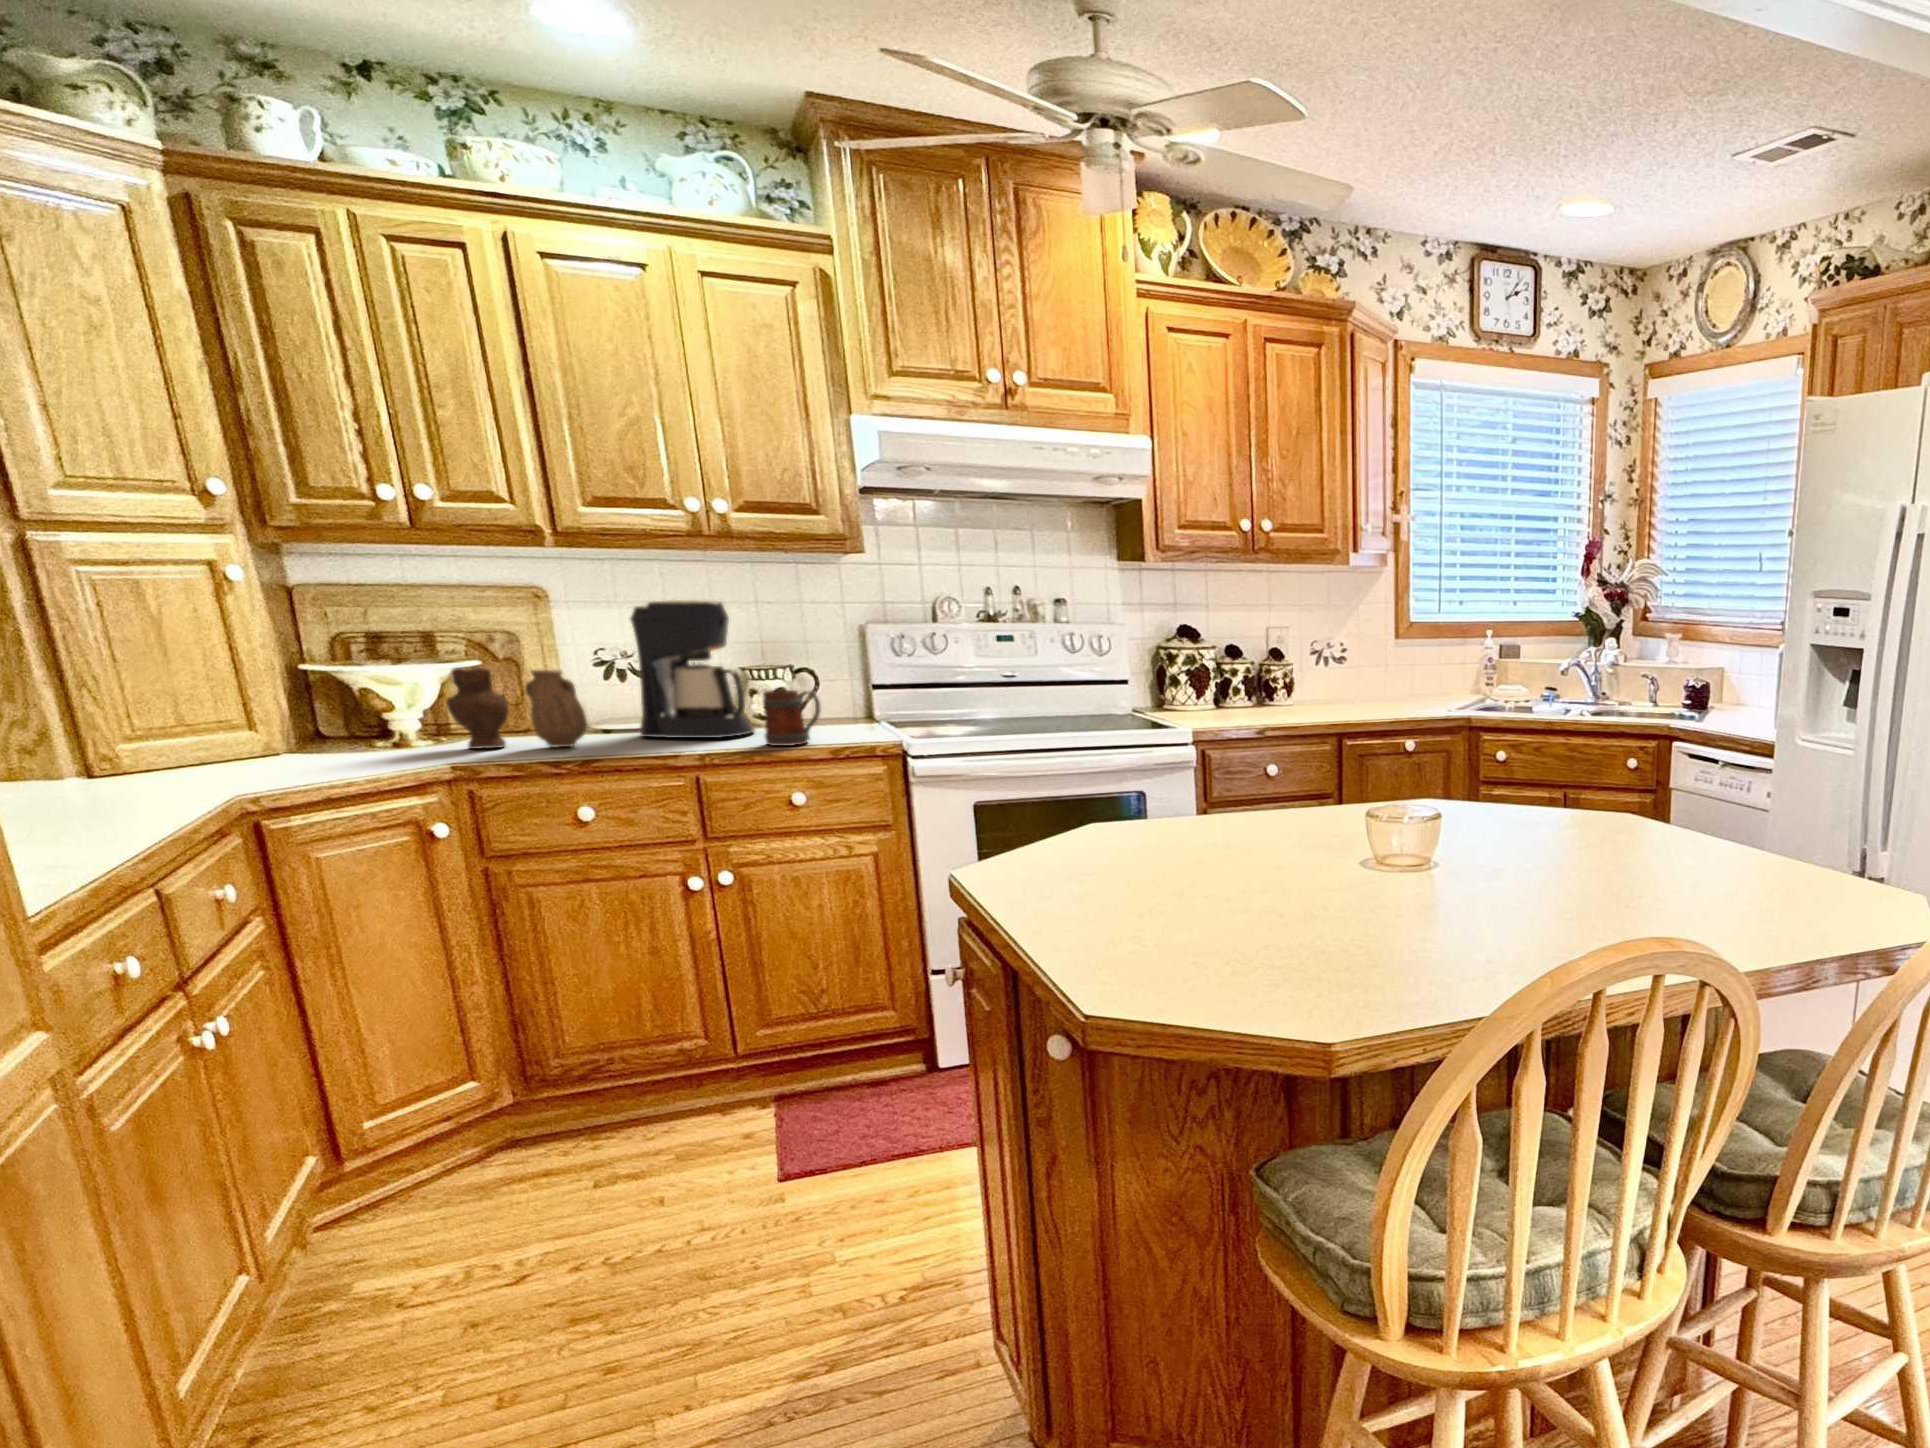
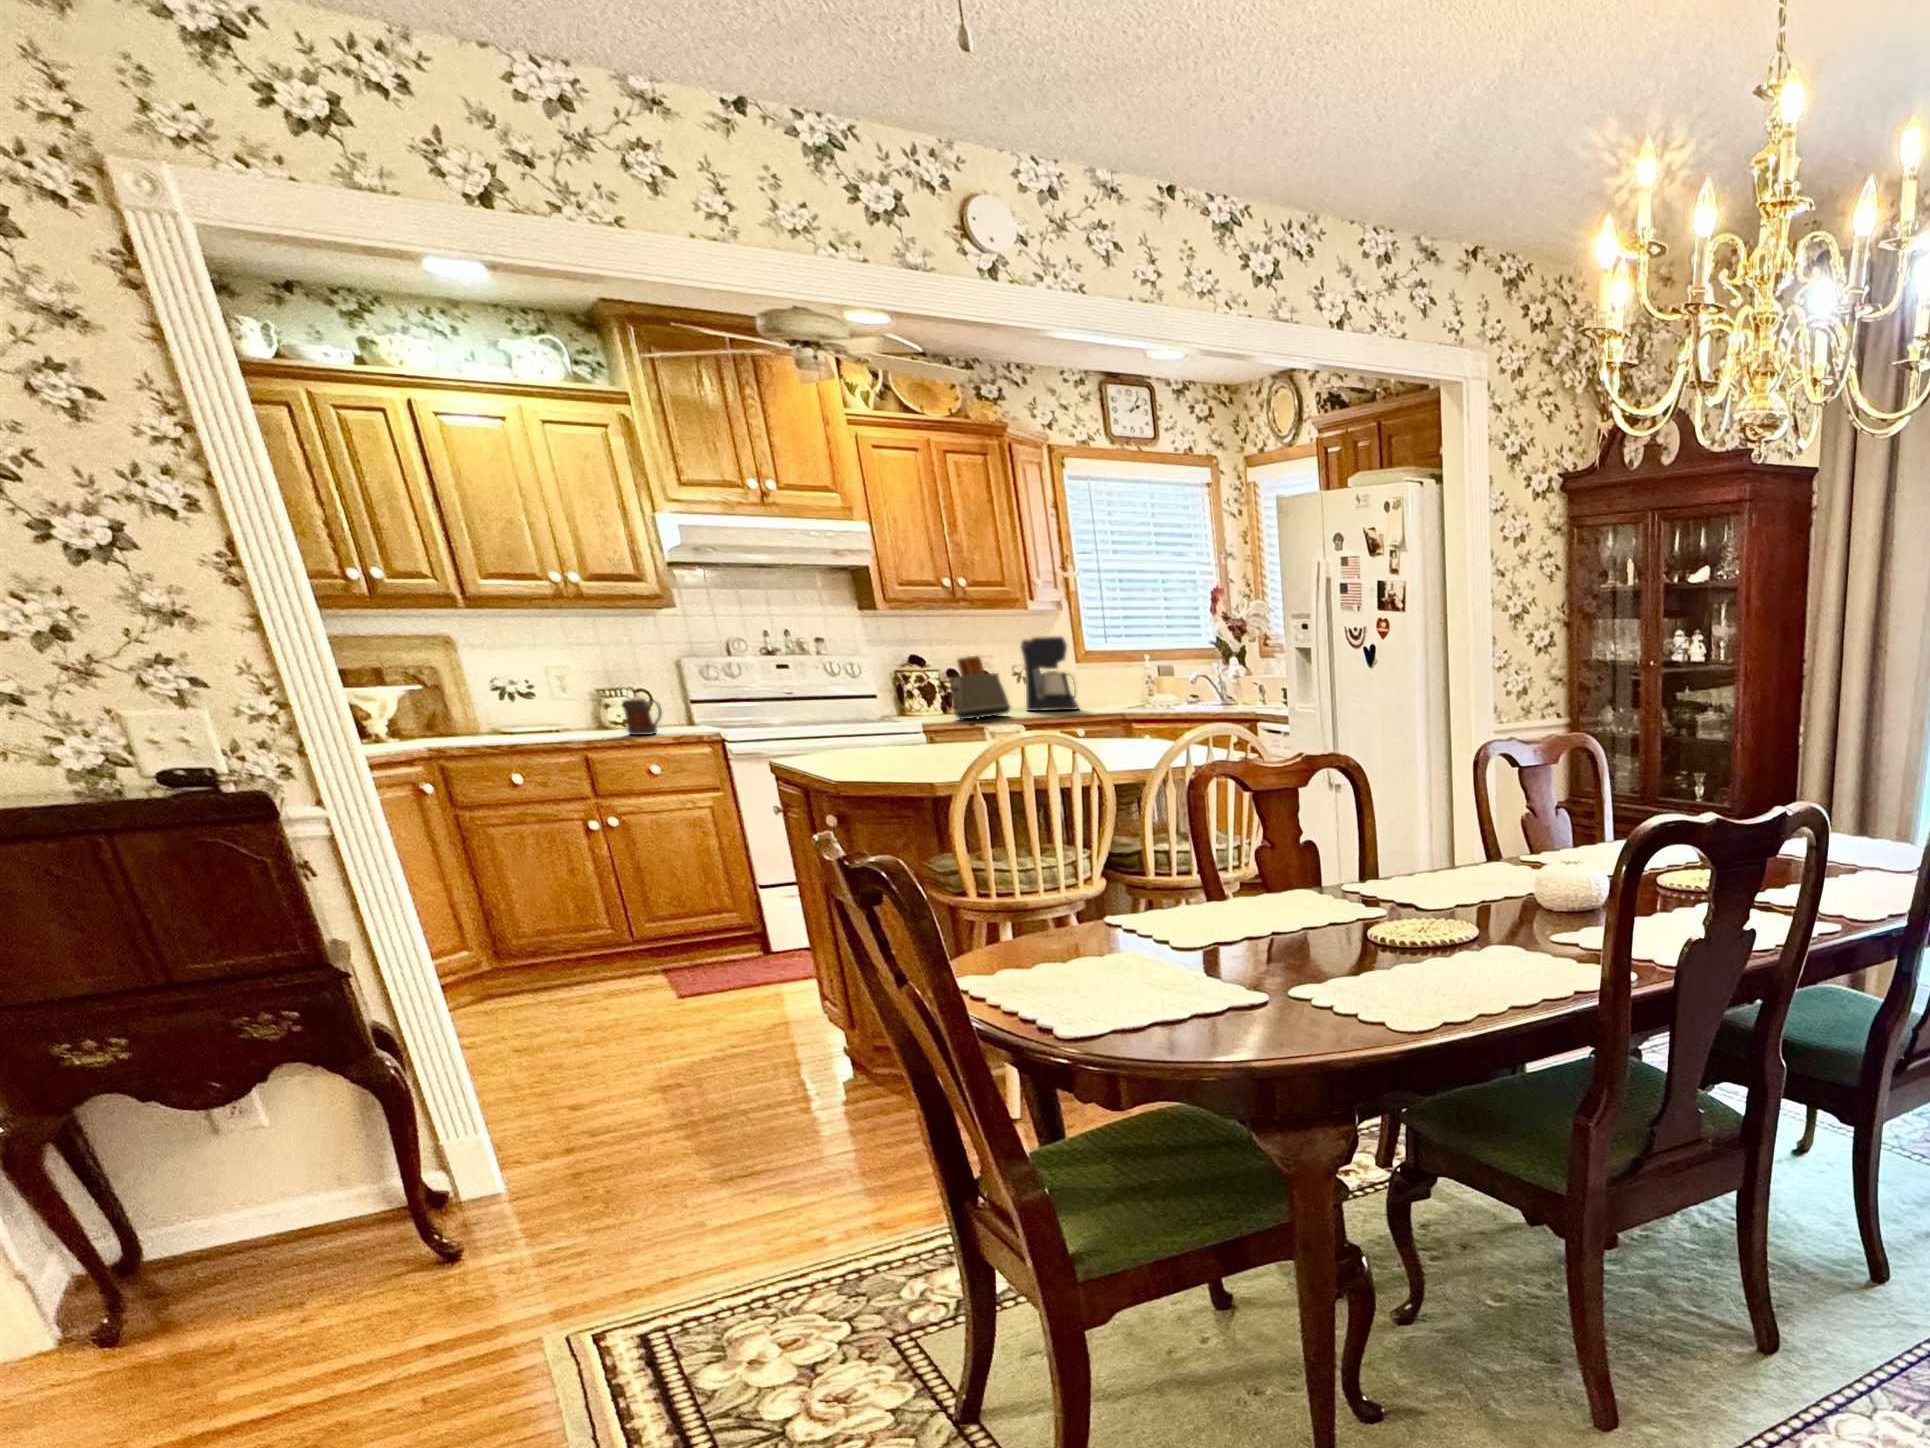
coffee maker: present [630,600,755,738] -> present [1021,636,1079,711]
toaster: none [1237,632,1317,726] -> present [949,656,1010,719]
vase: present [446,668,588,749] -> none [411,688,507,741]

